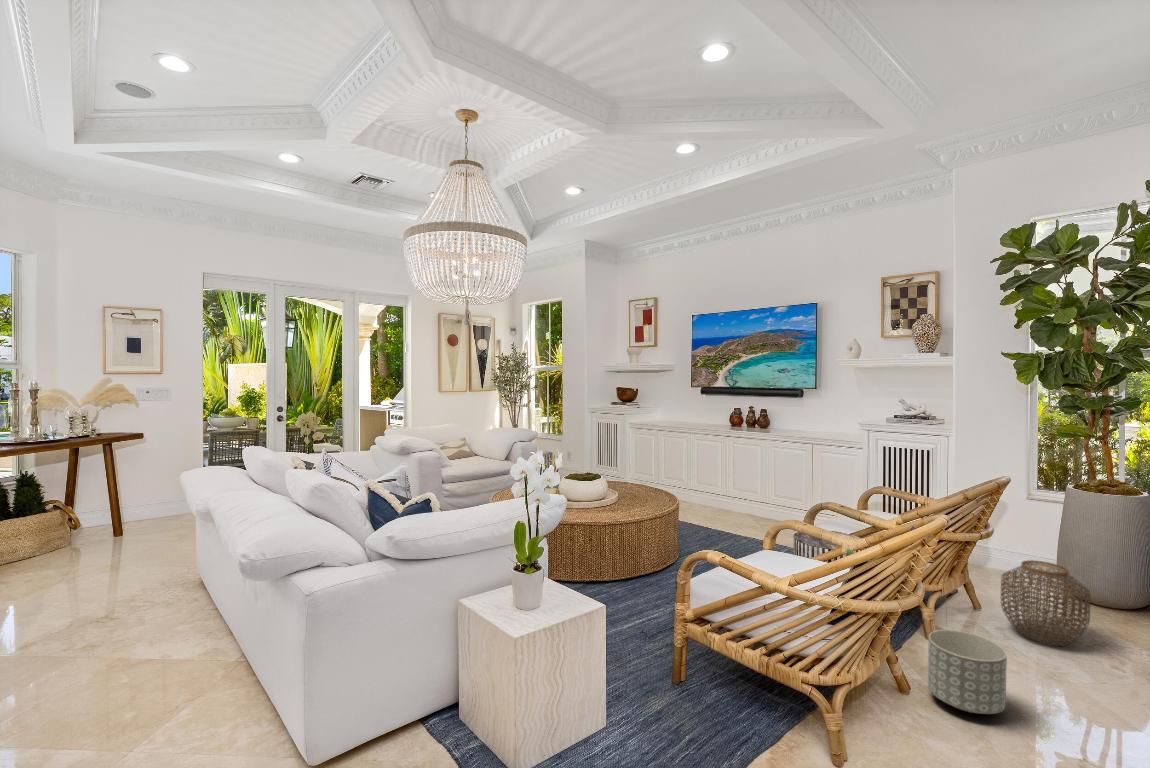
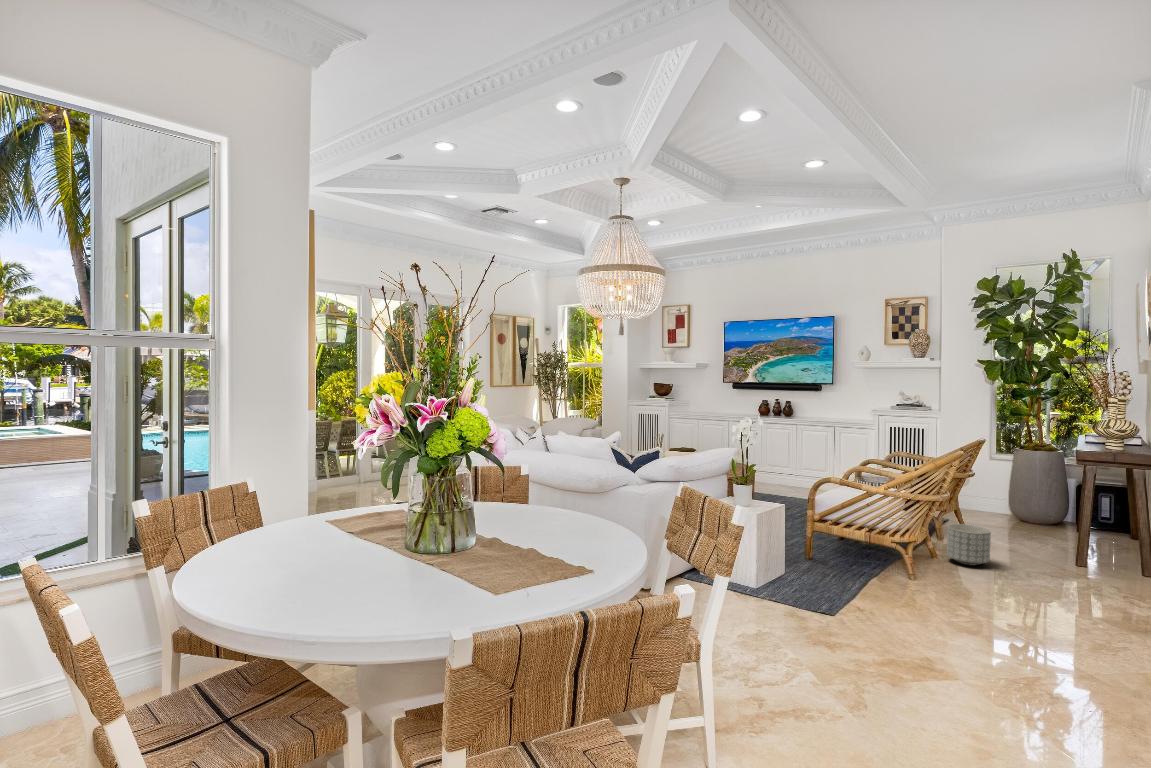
woven basket: present [1001,560,1091,646] -> none [979,492,1030,541]

